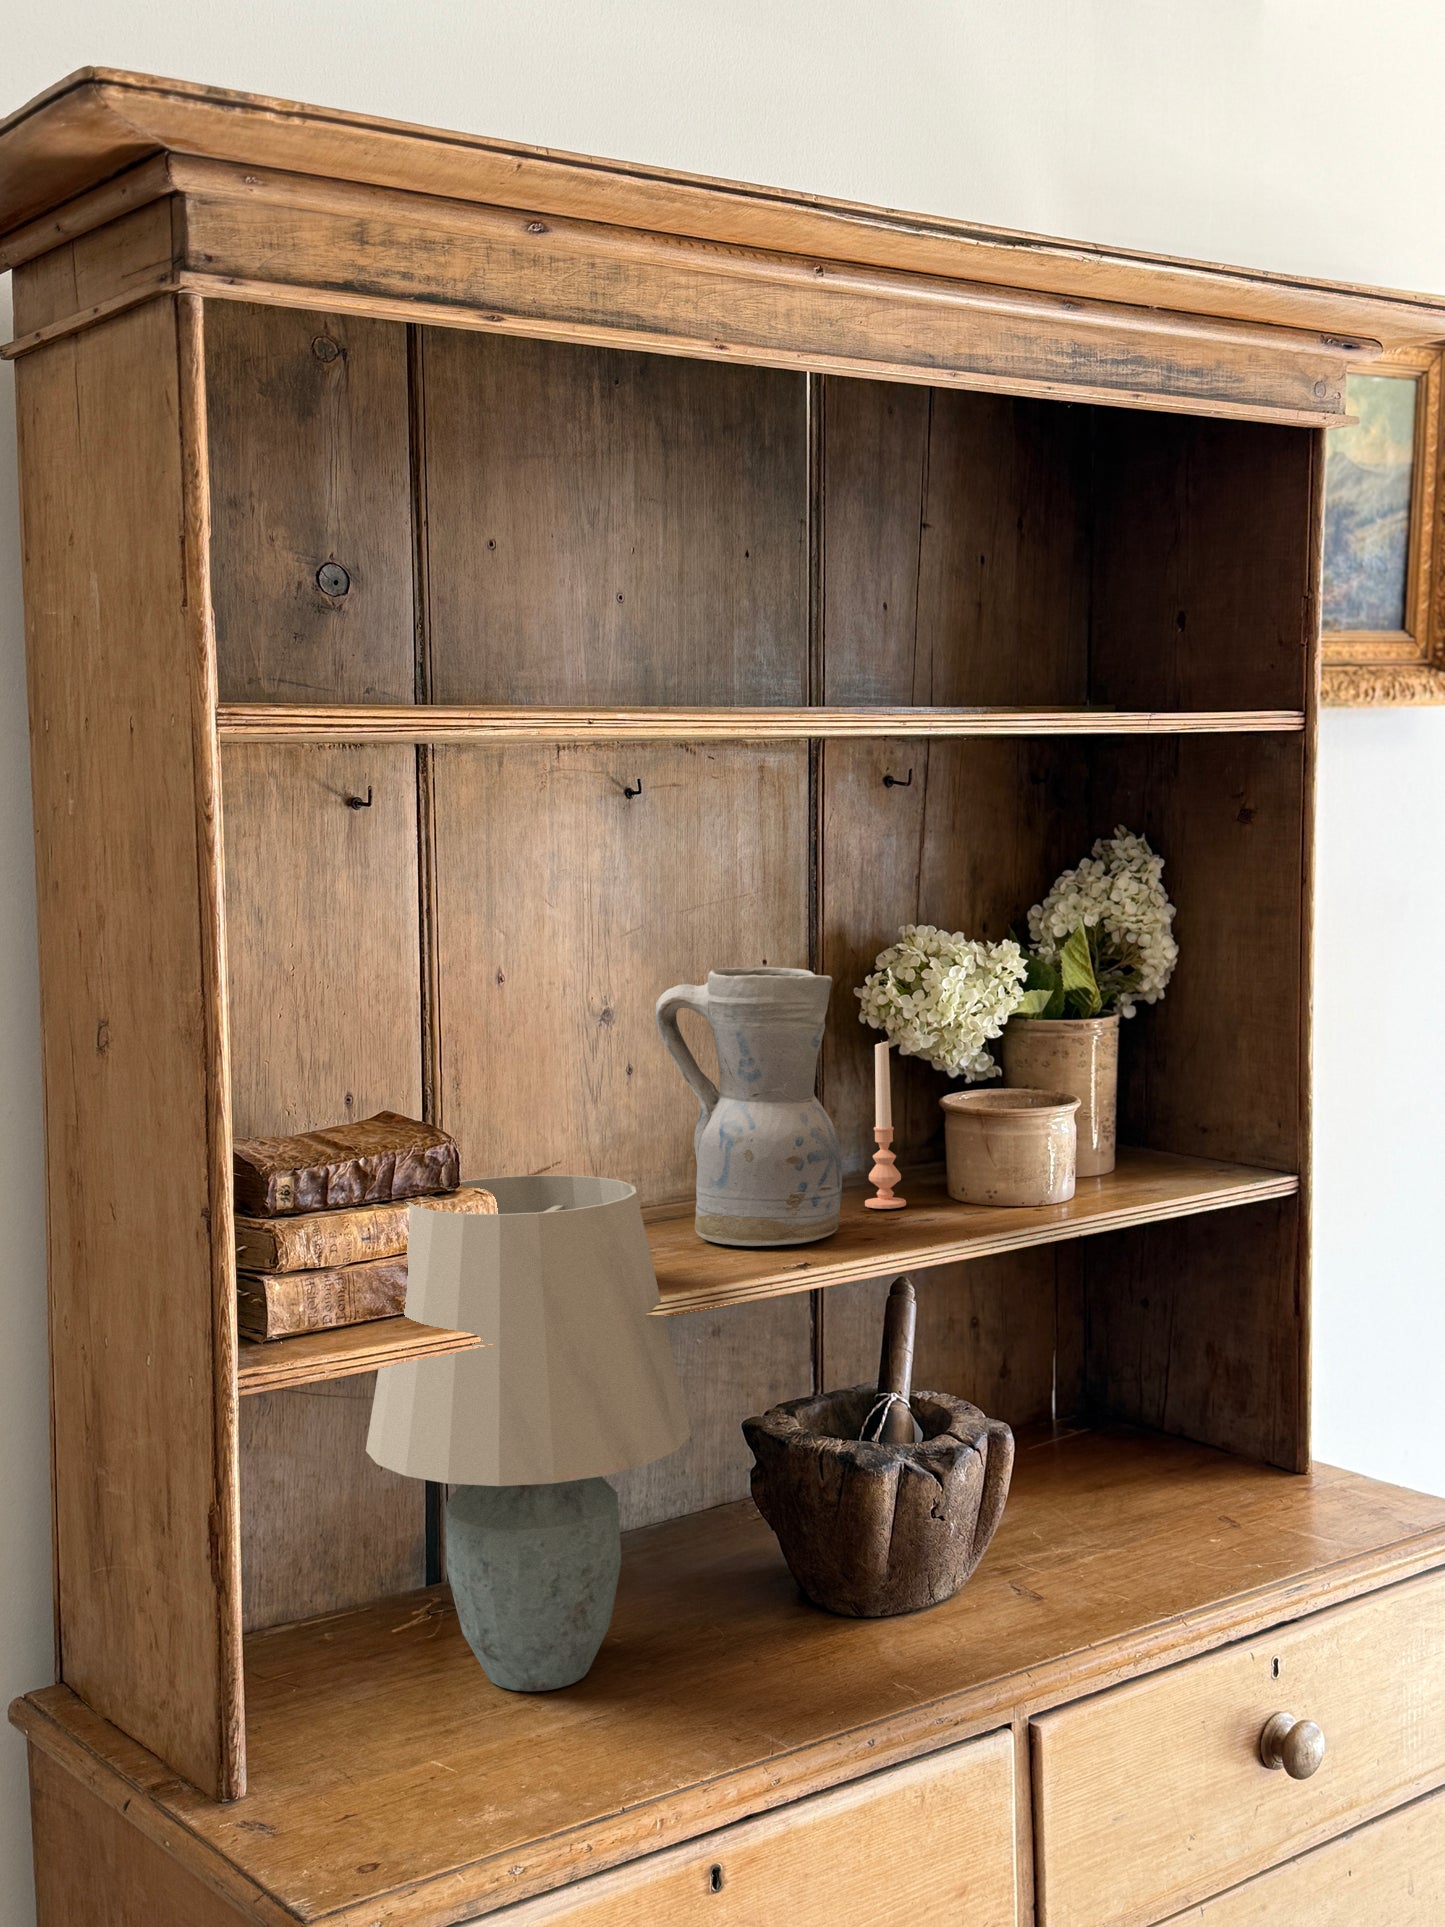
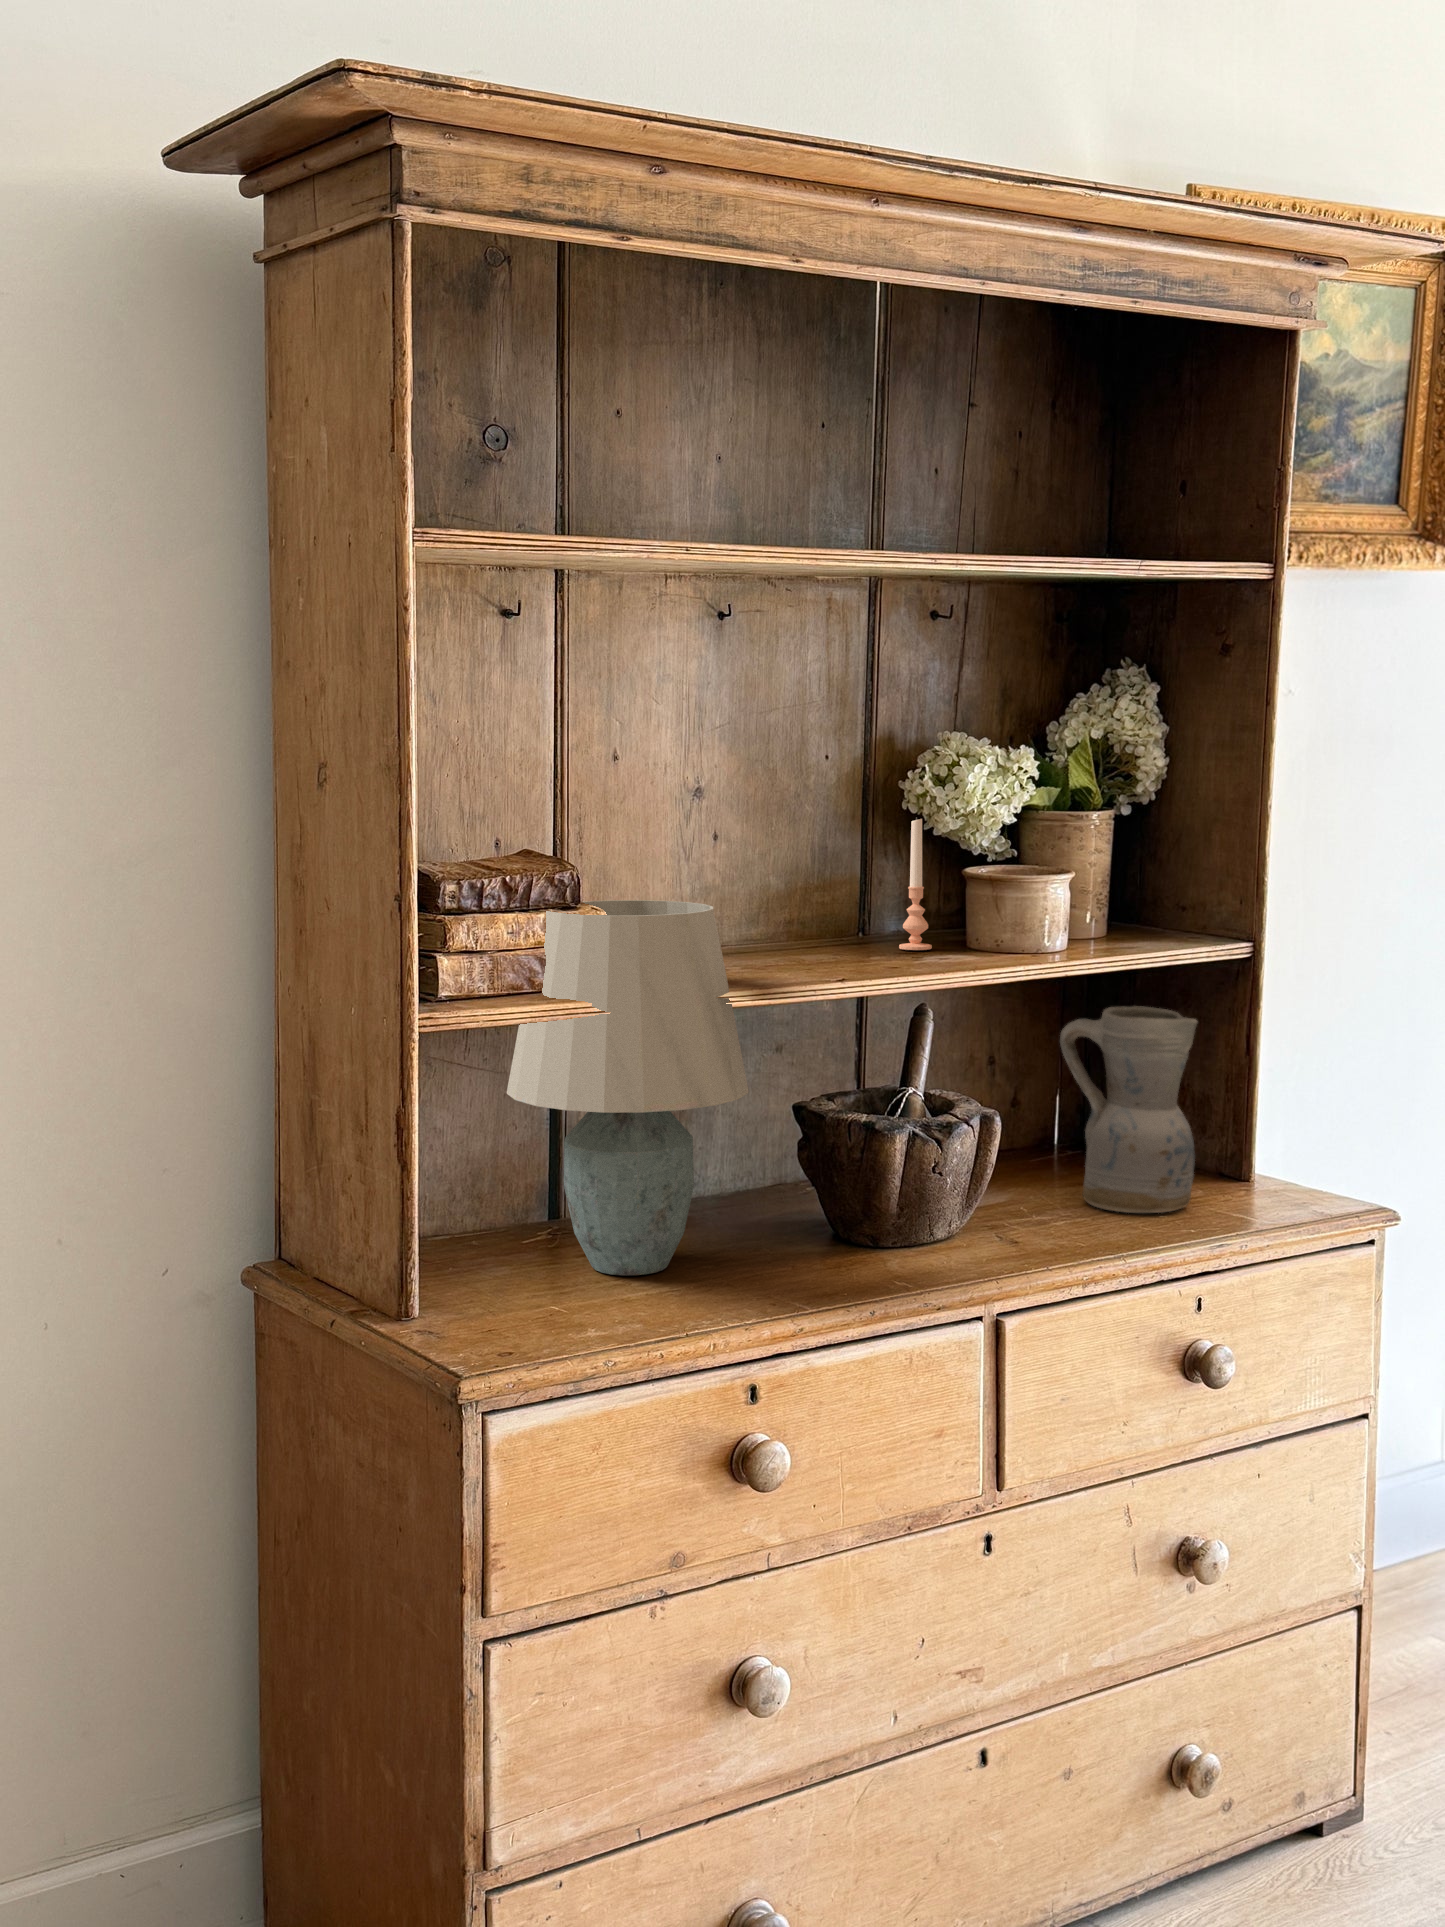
ceramic pitcher: present [655,967,842,1246] -> present [1060,1006,1197,1213]

